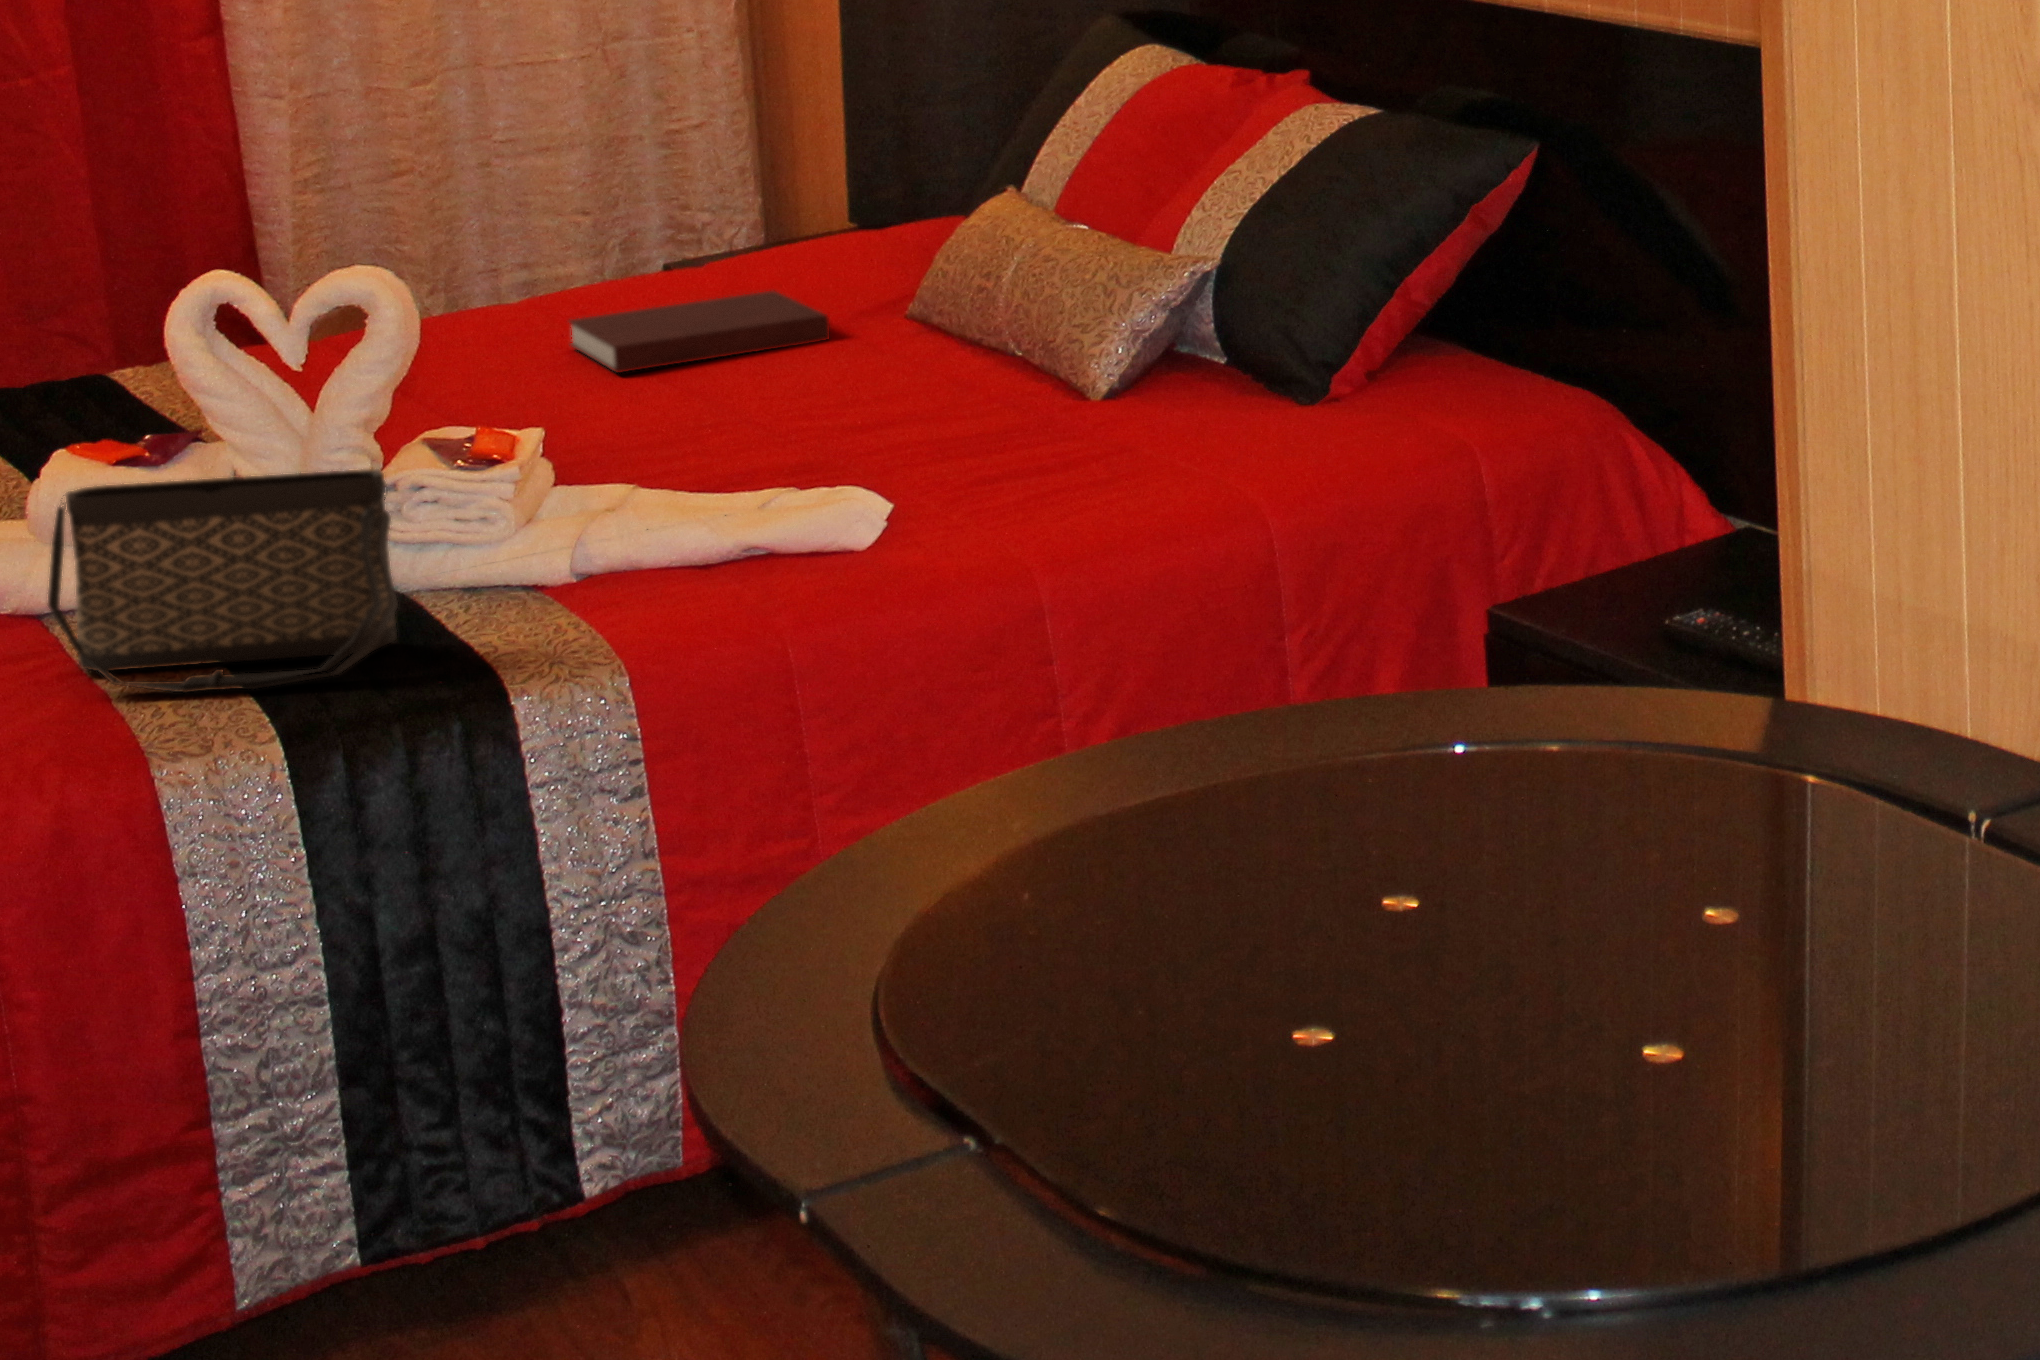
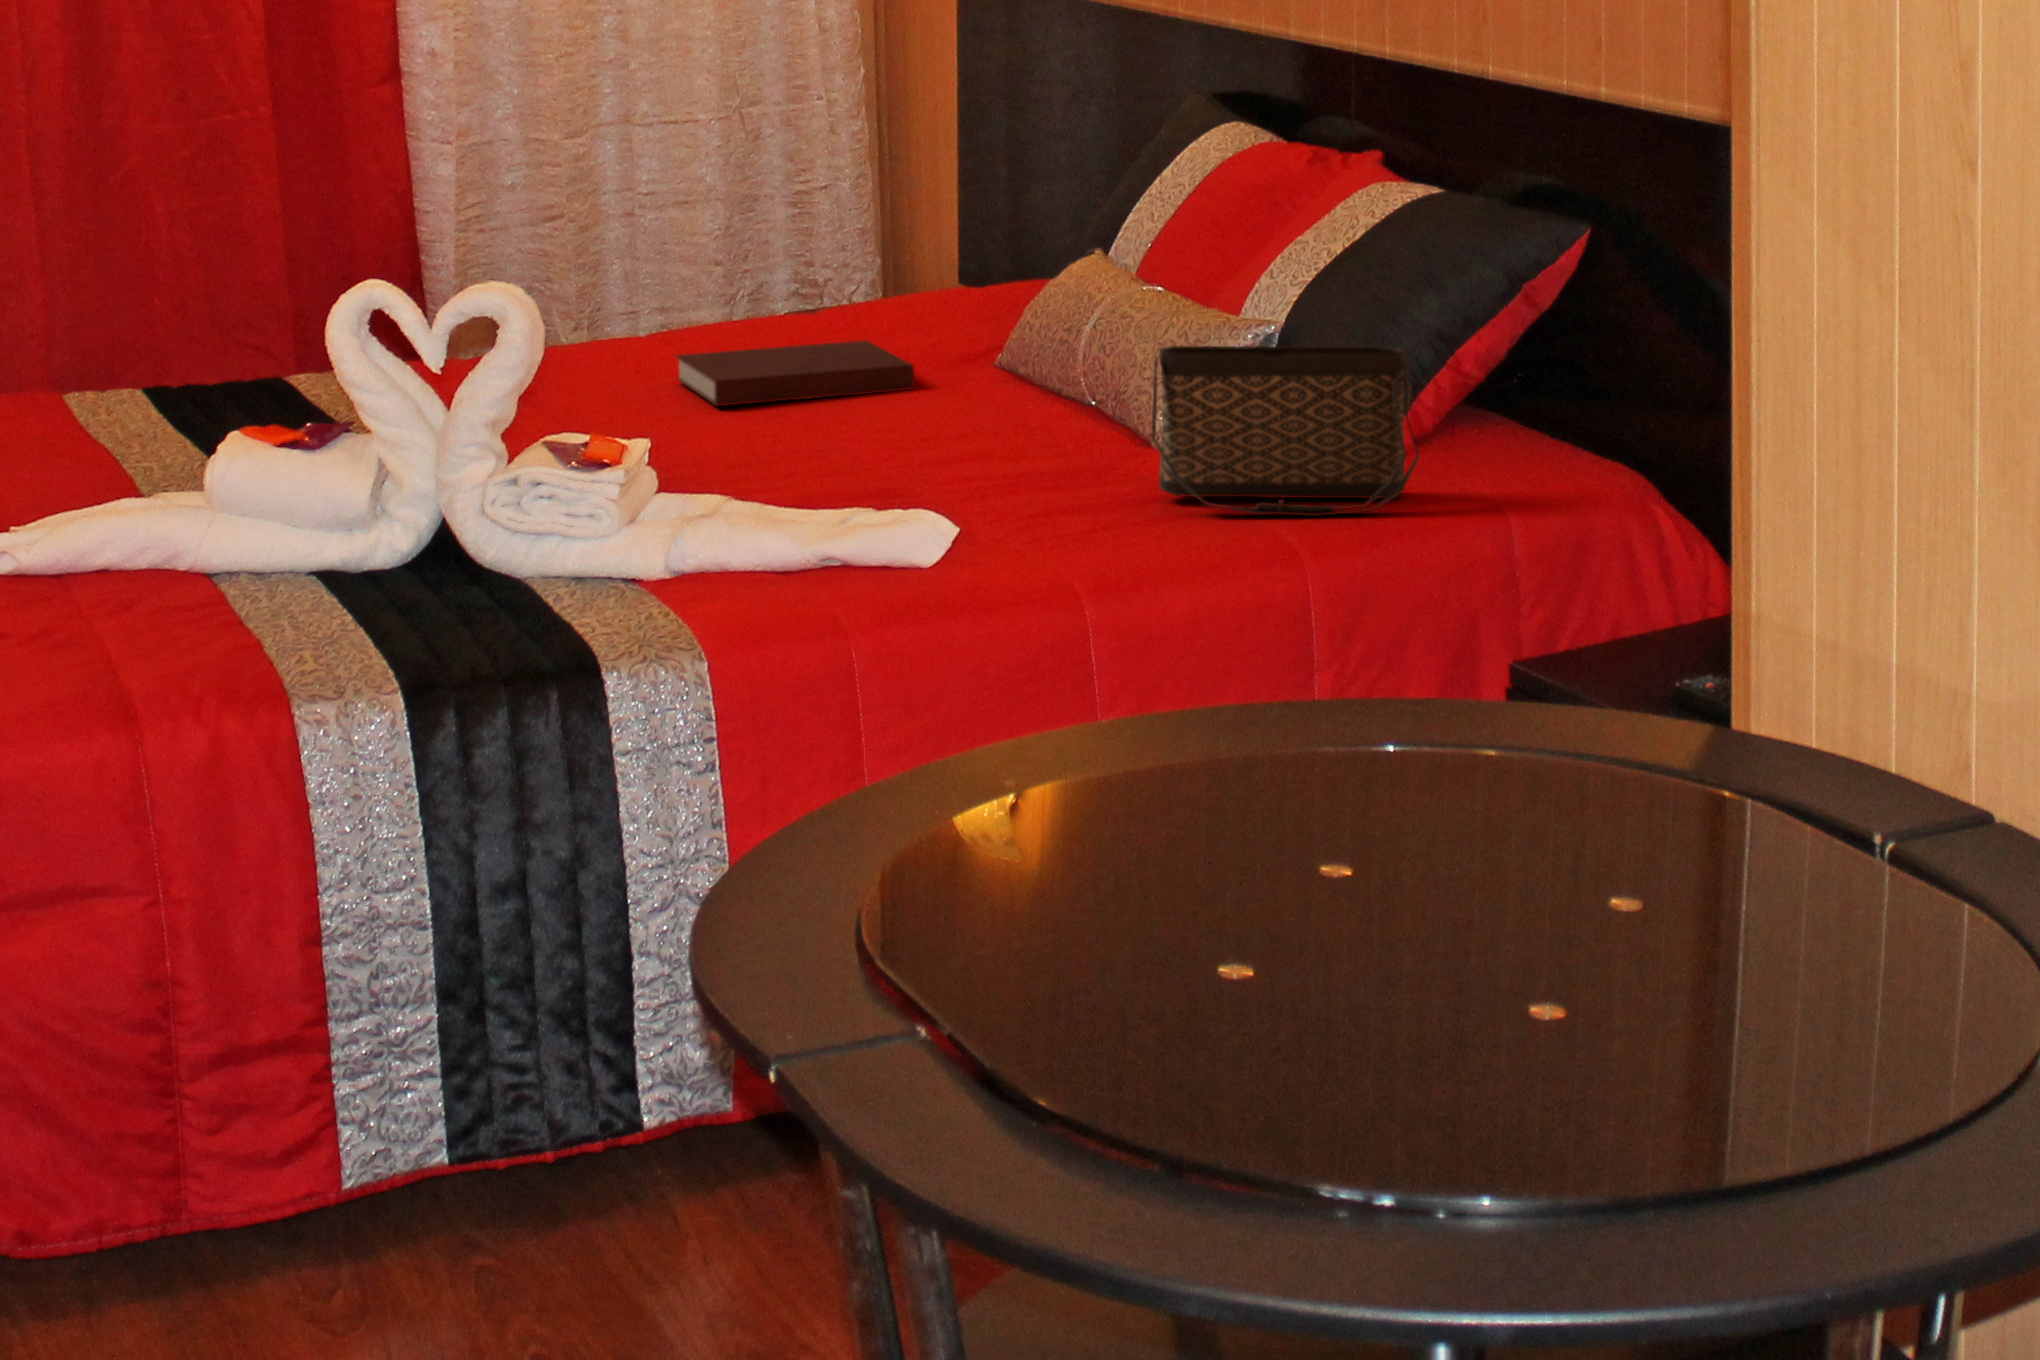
handbag: present [48,469,398,692] -> present [1151,346,1419,516]

